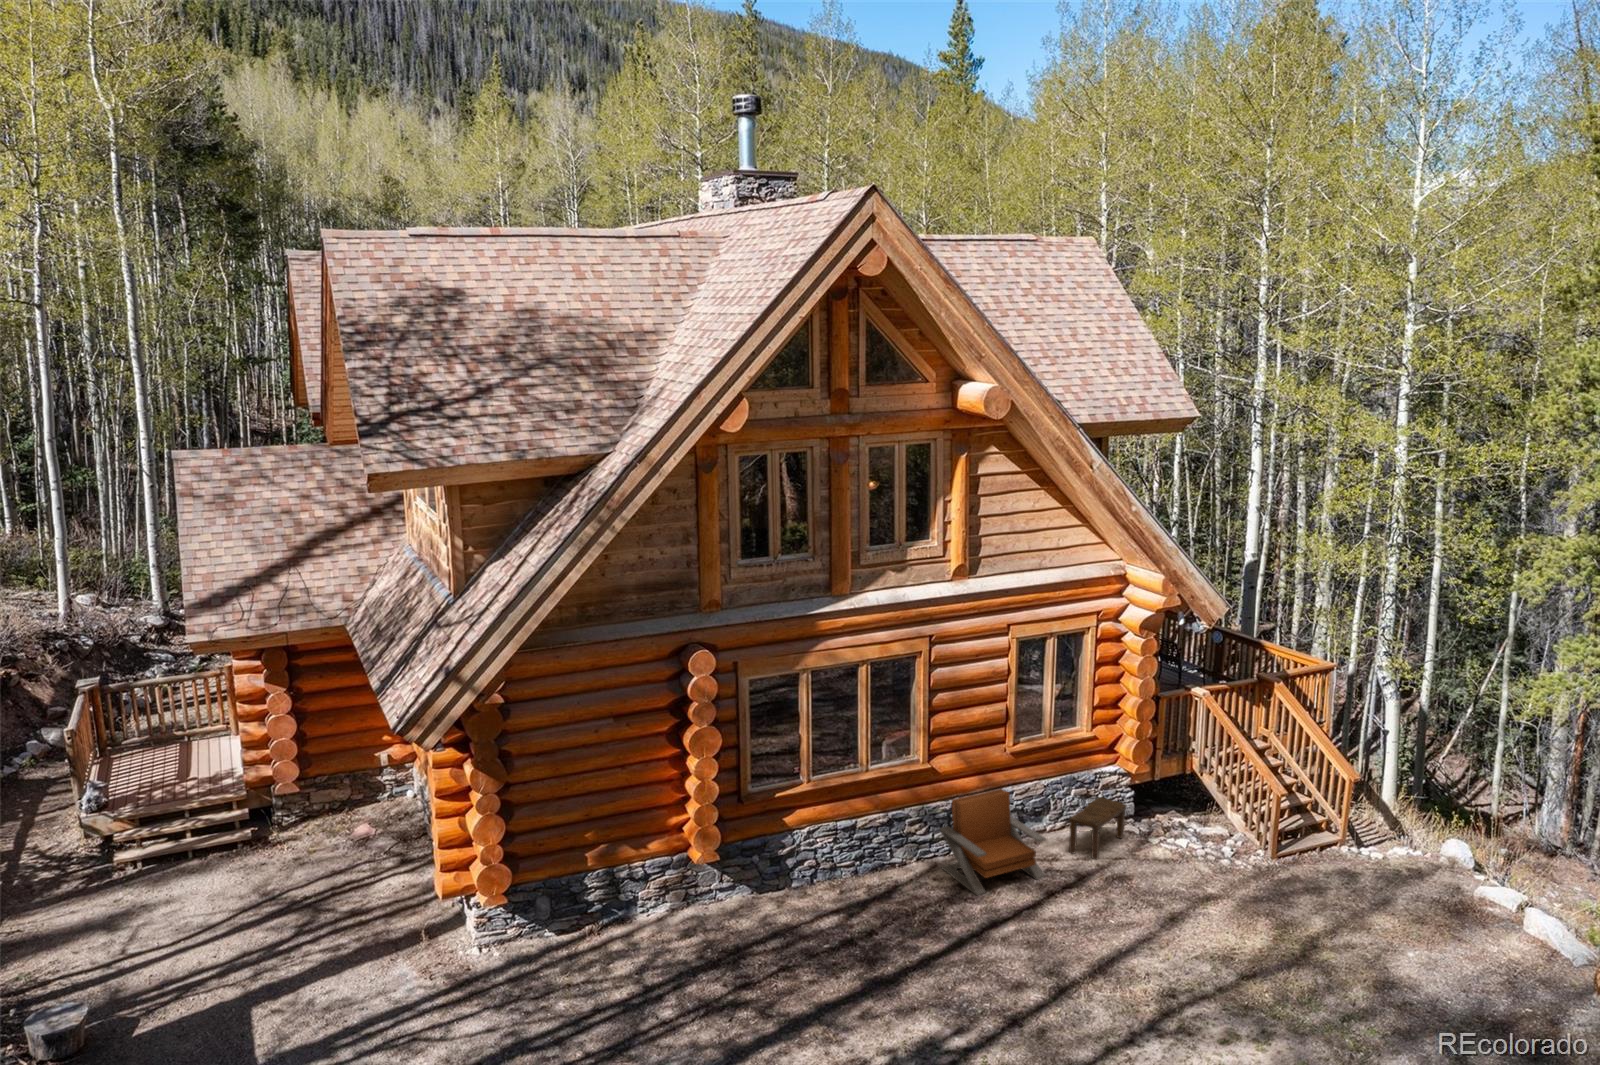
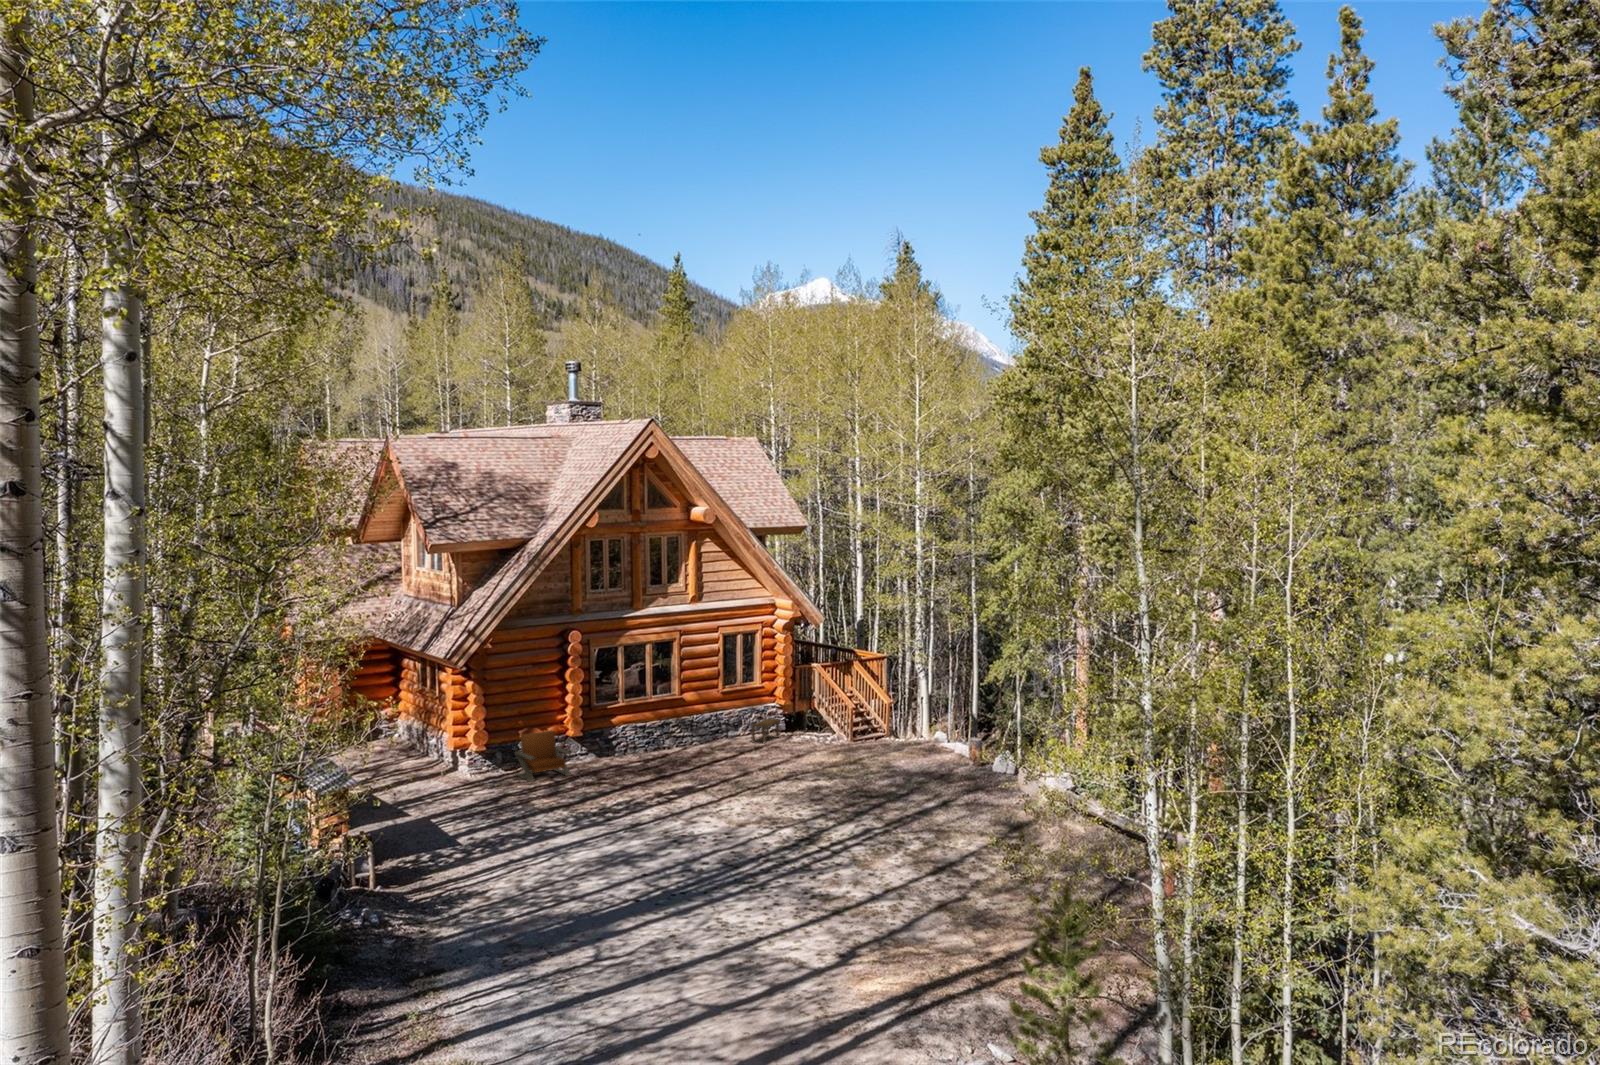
lounge chair: present [940,789,1046,895] -> present [515,731,571,781]

